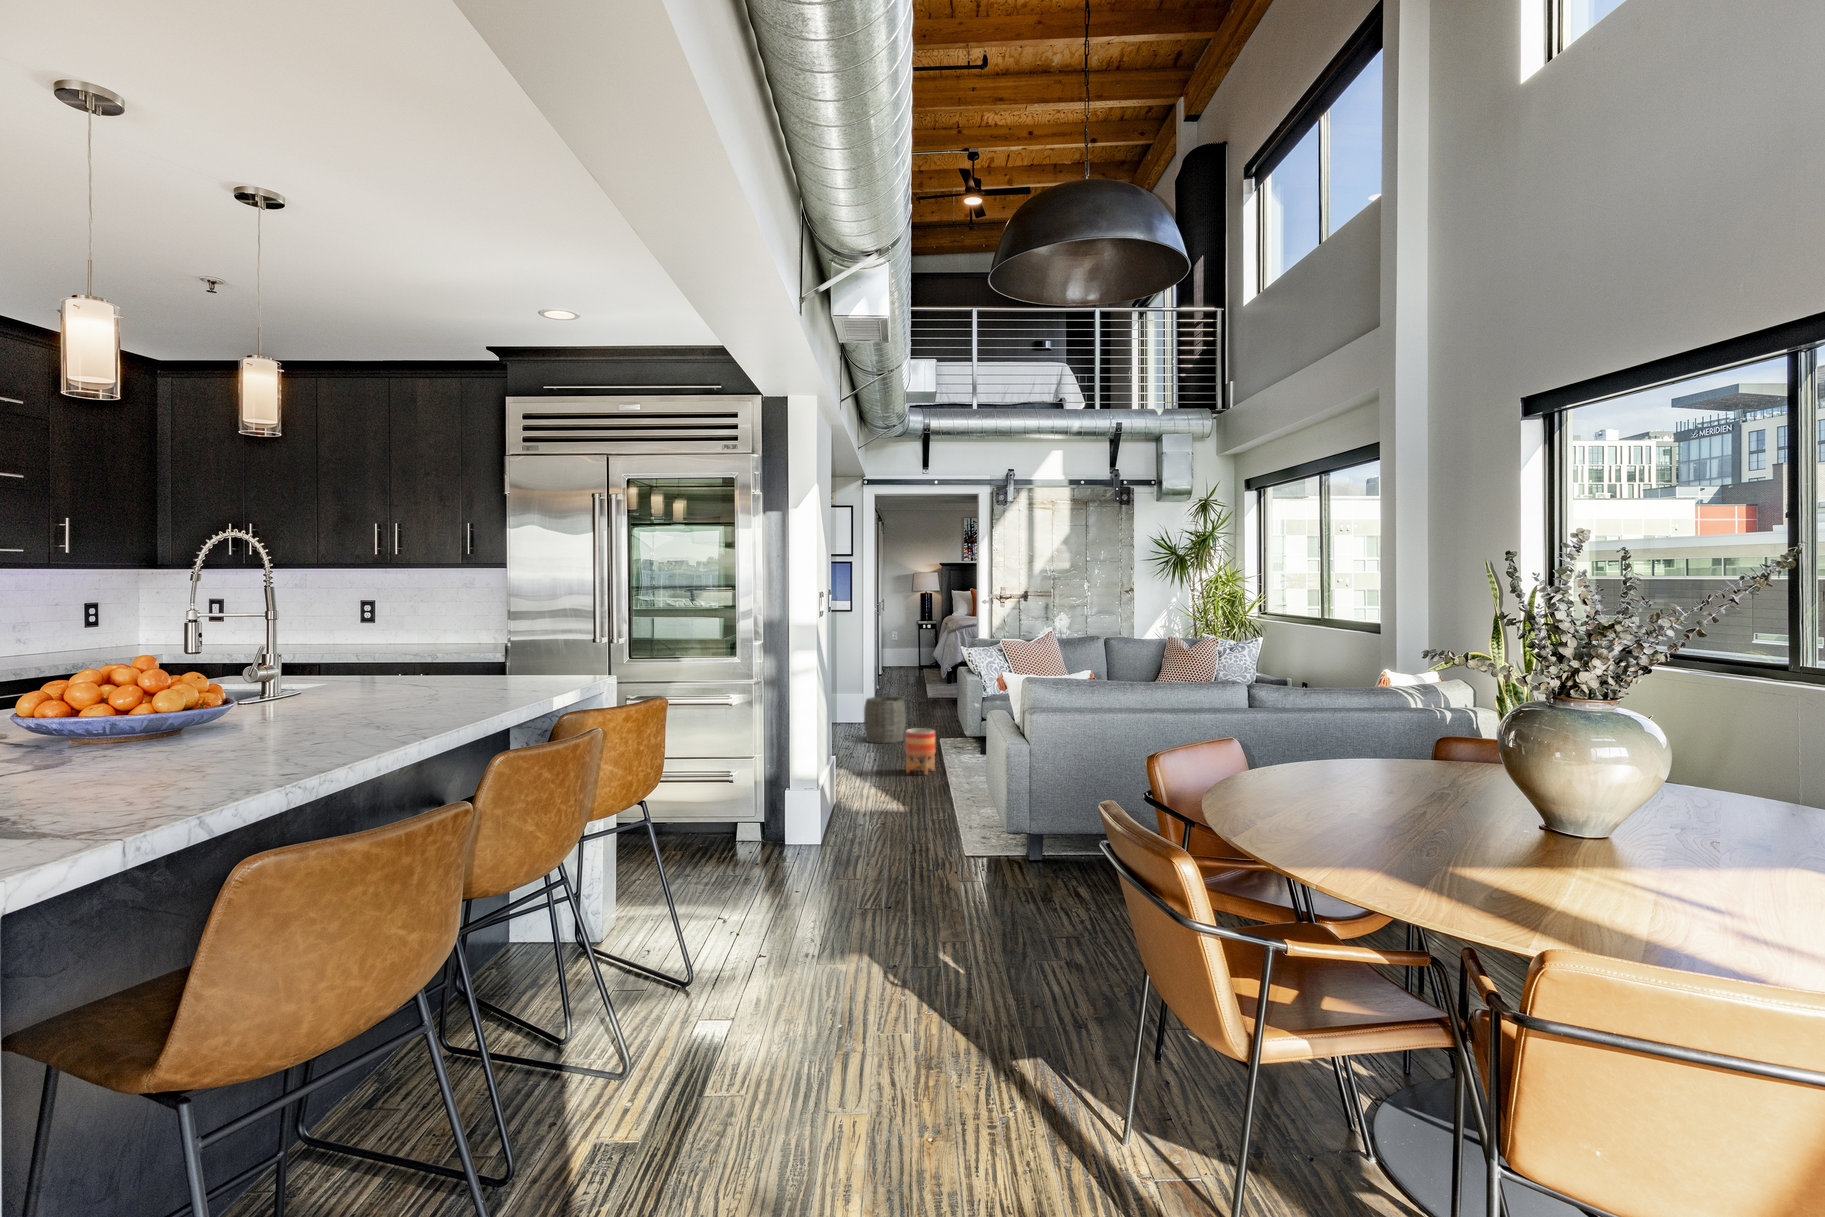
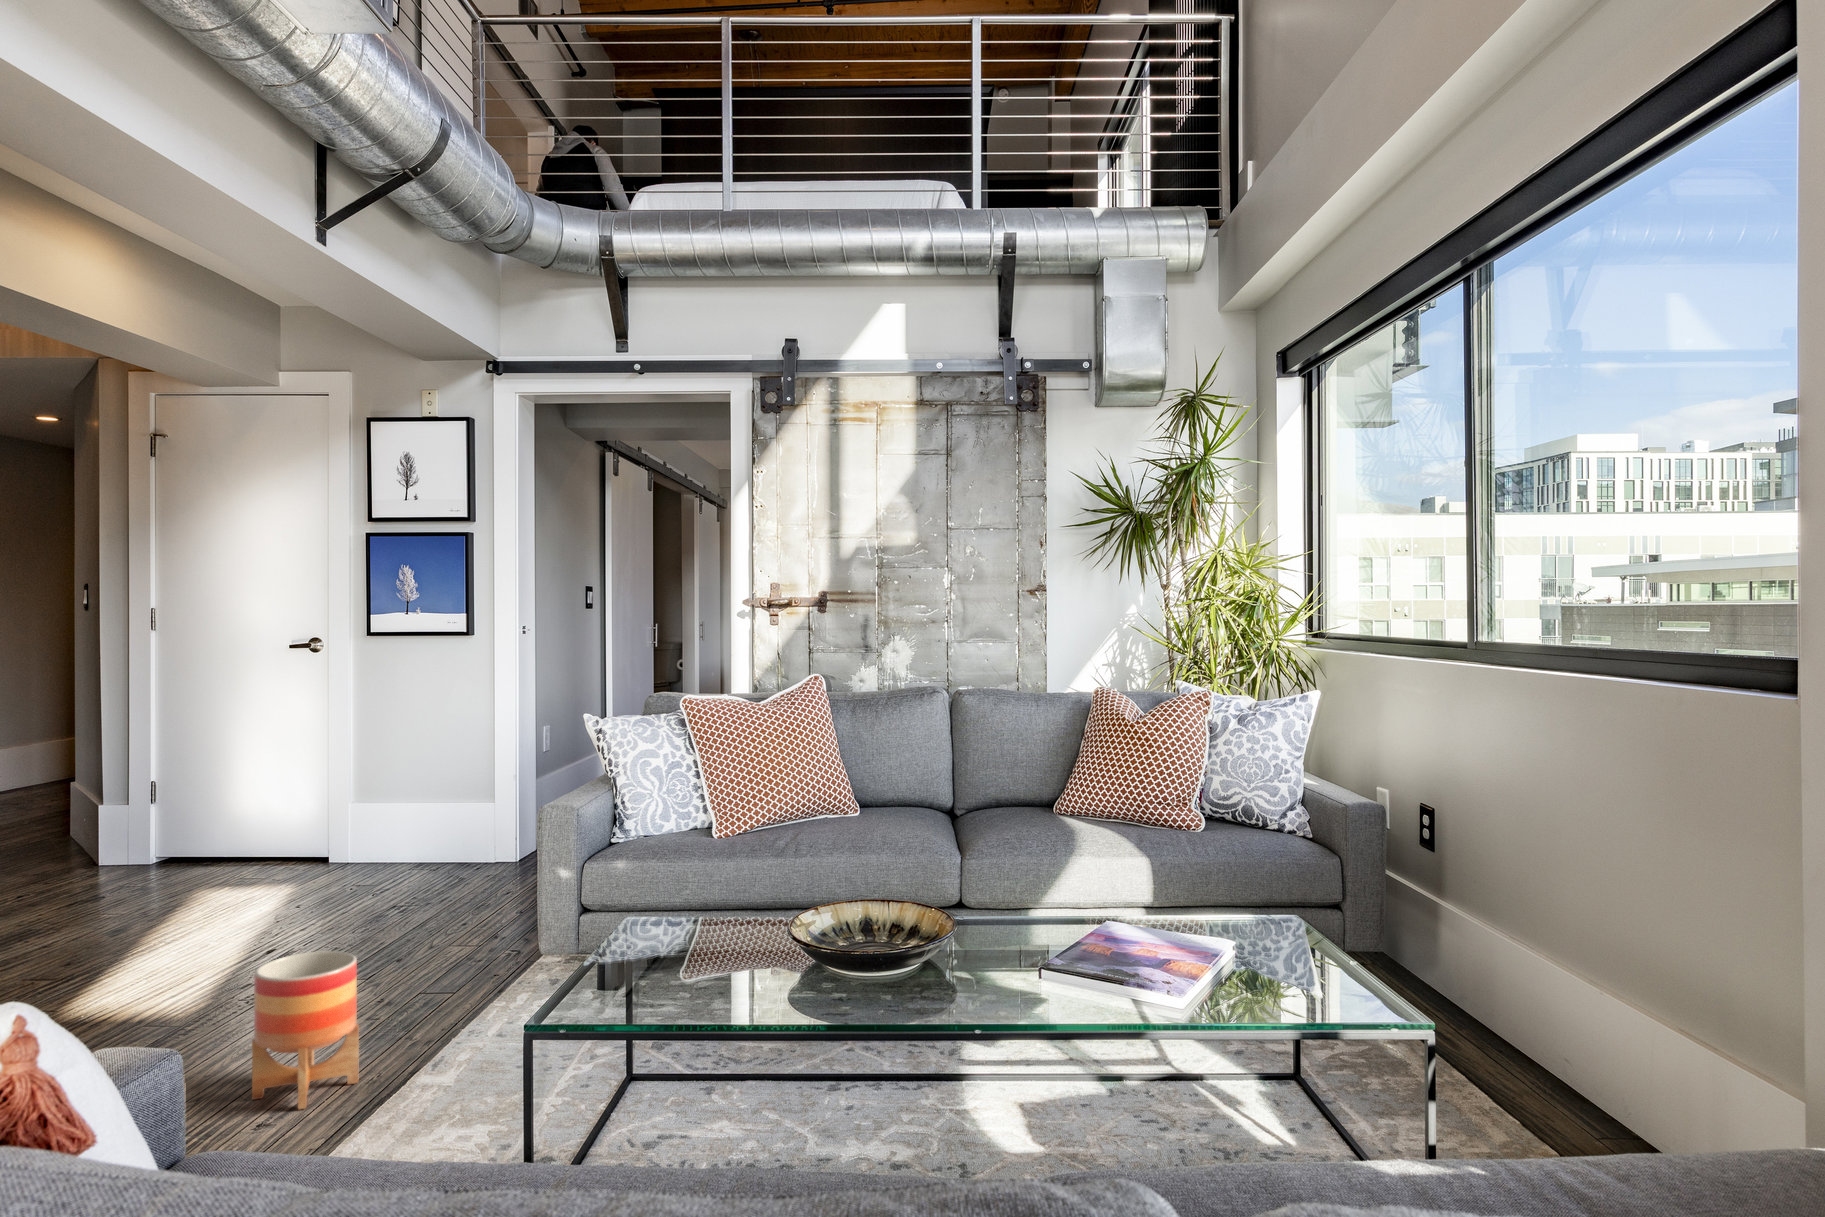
woven basket: present [864,697,906,743] -> none [373,823,481,942]

